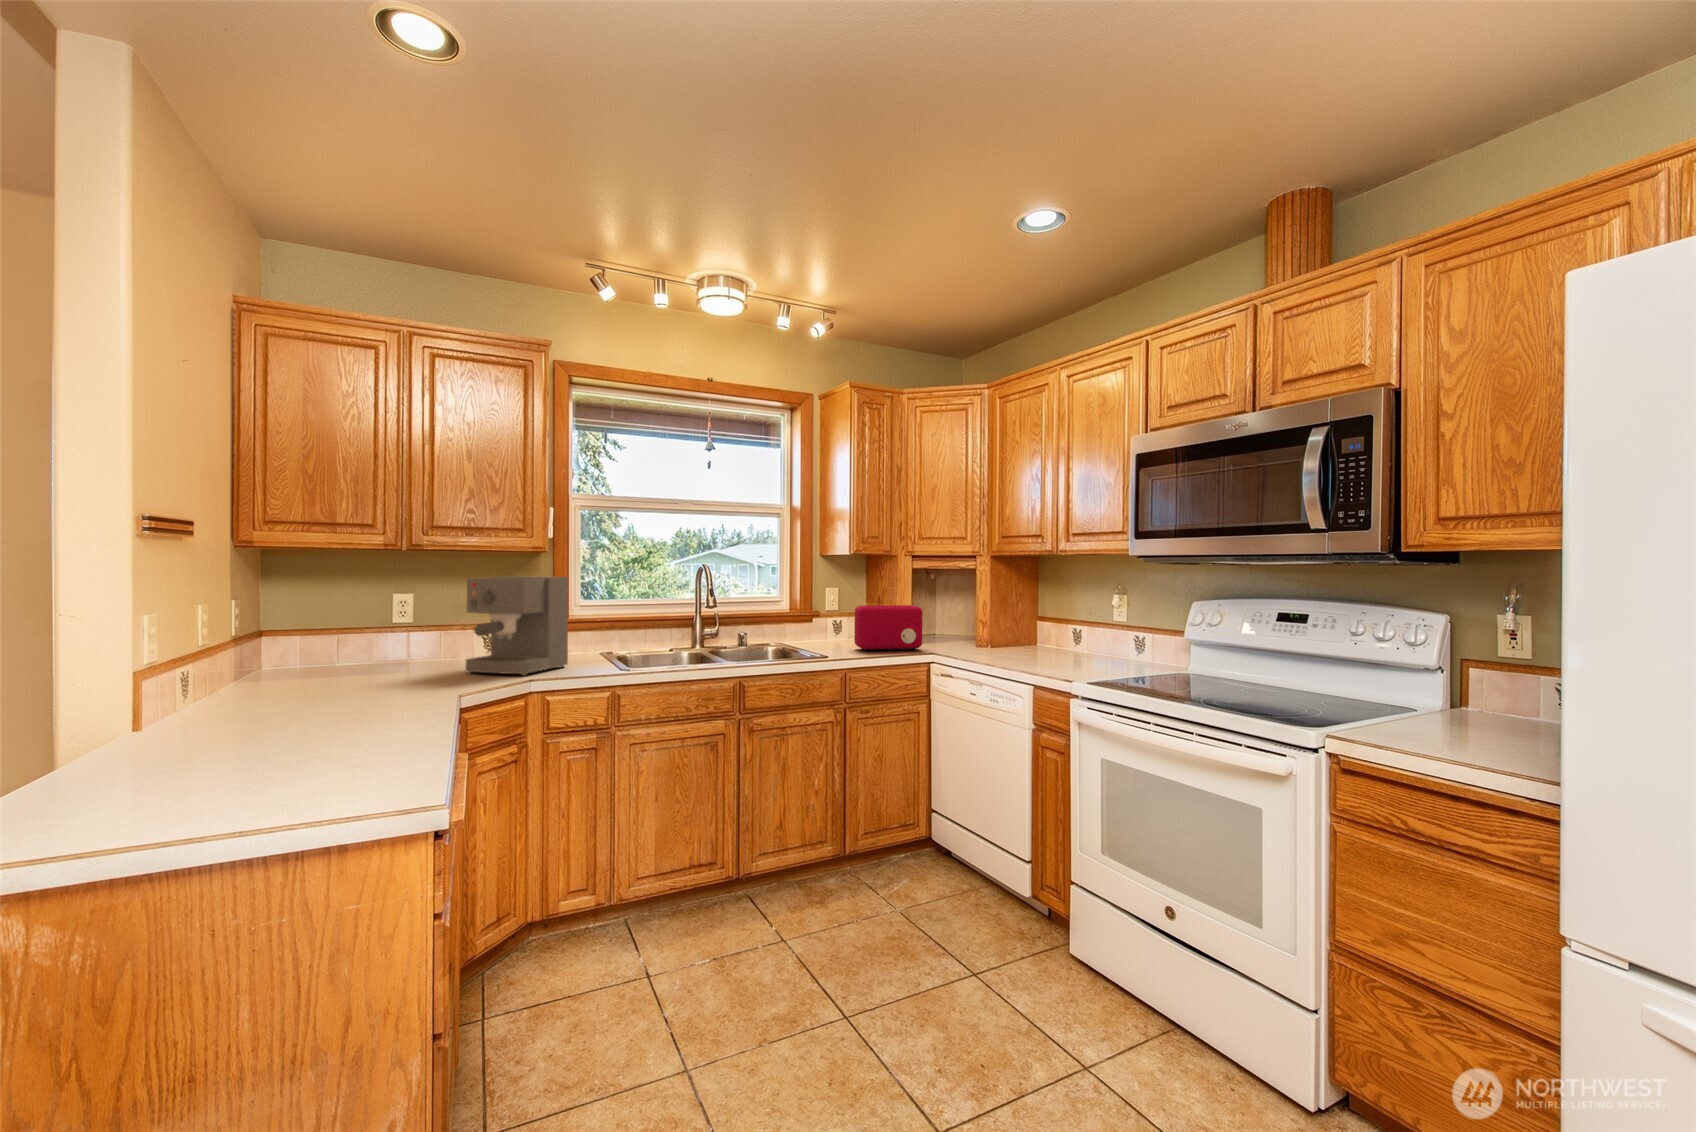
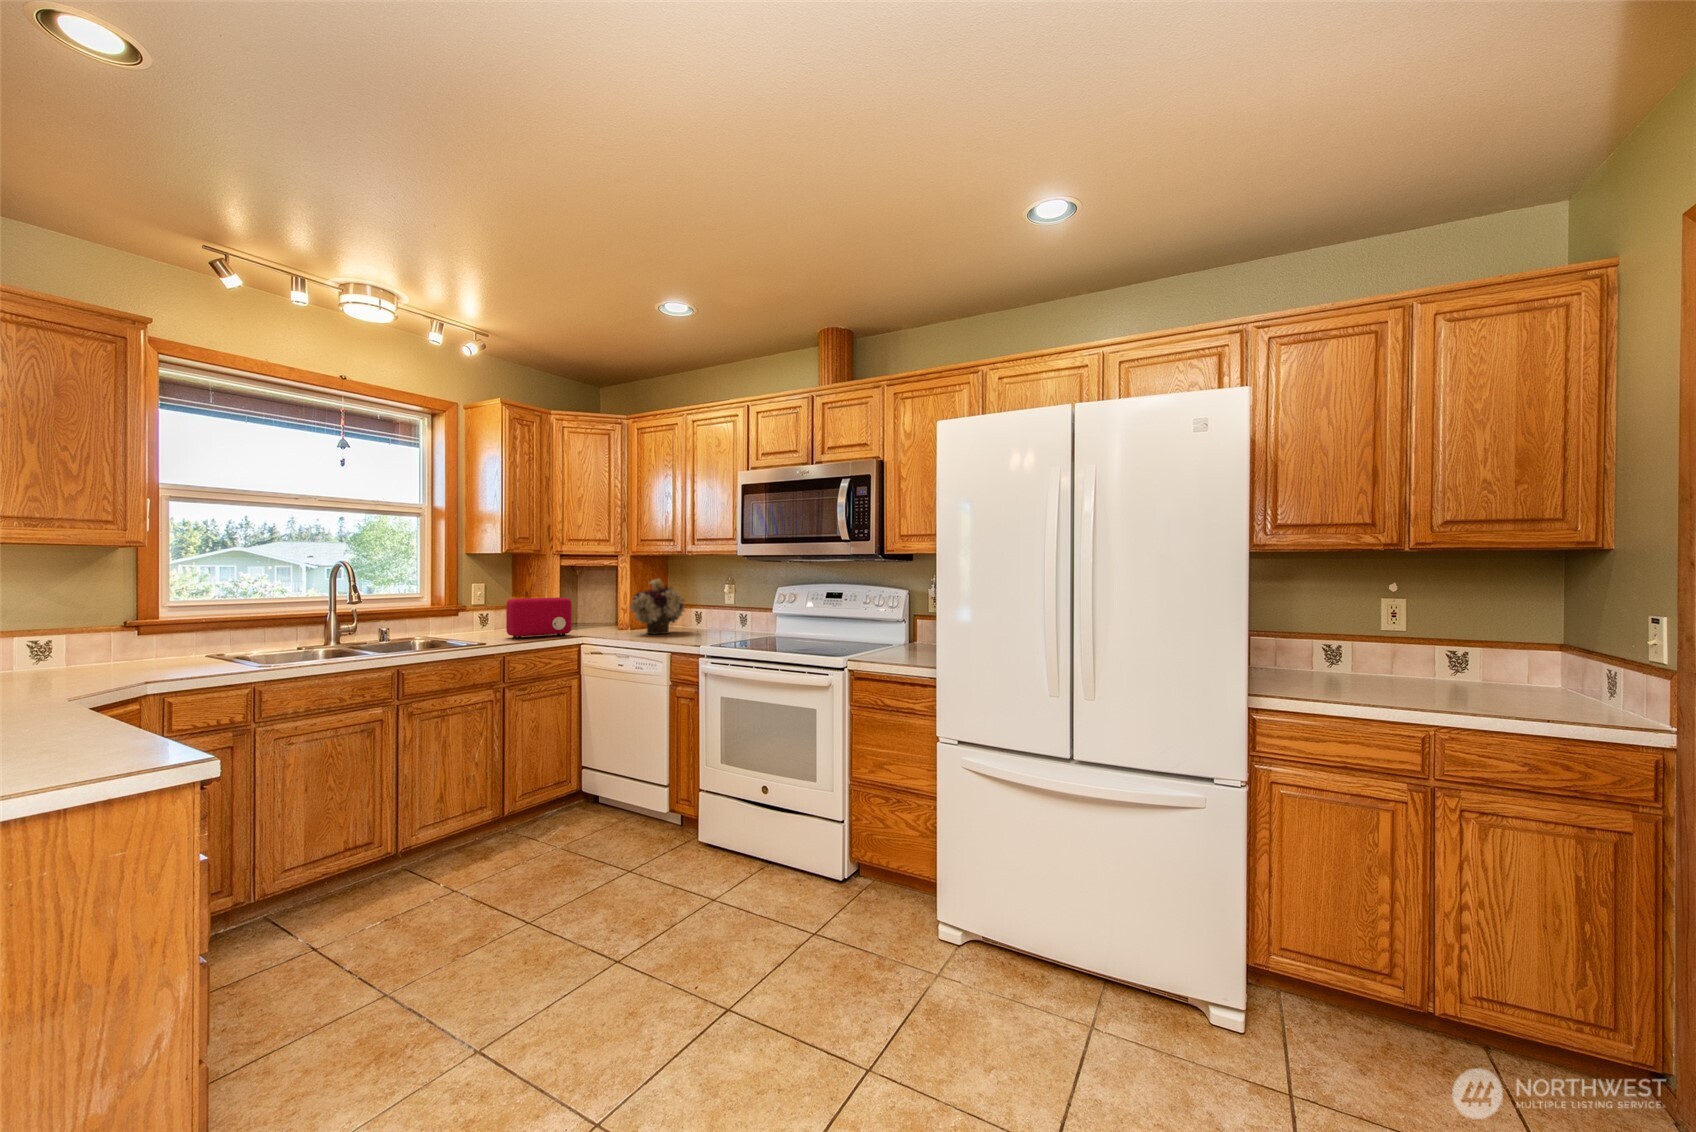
coffee maker: present [466,576,568,676] -> none [38,574,184,682]
flower arrangement: none [986,585,1059,656] -> present [630,579,685,634]

